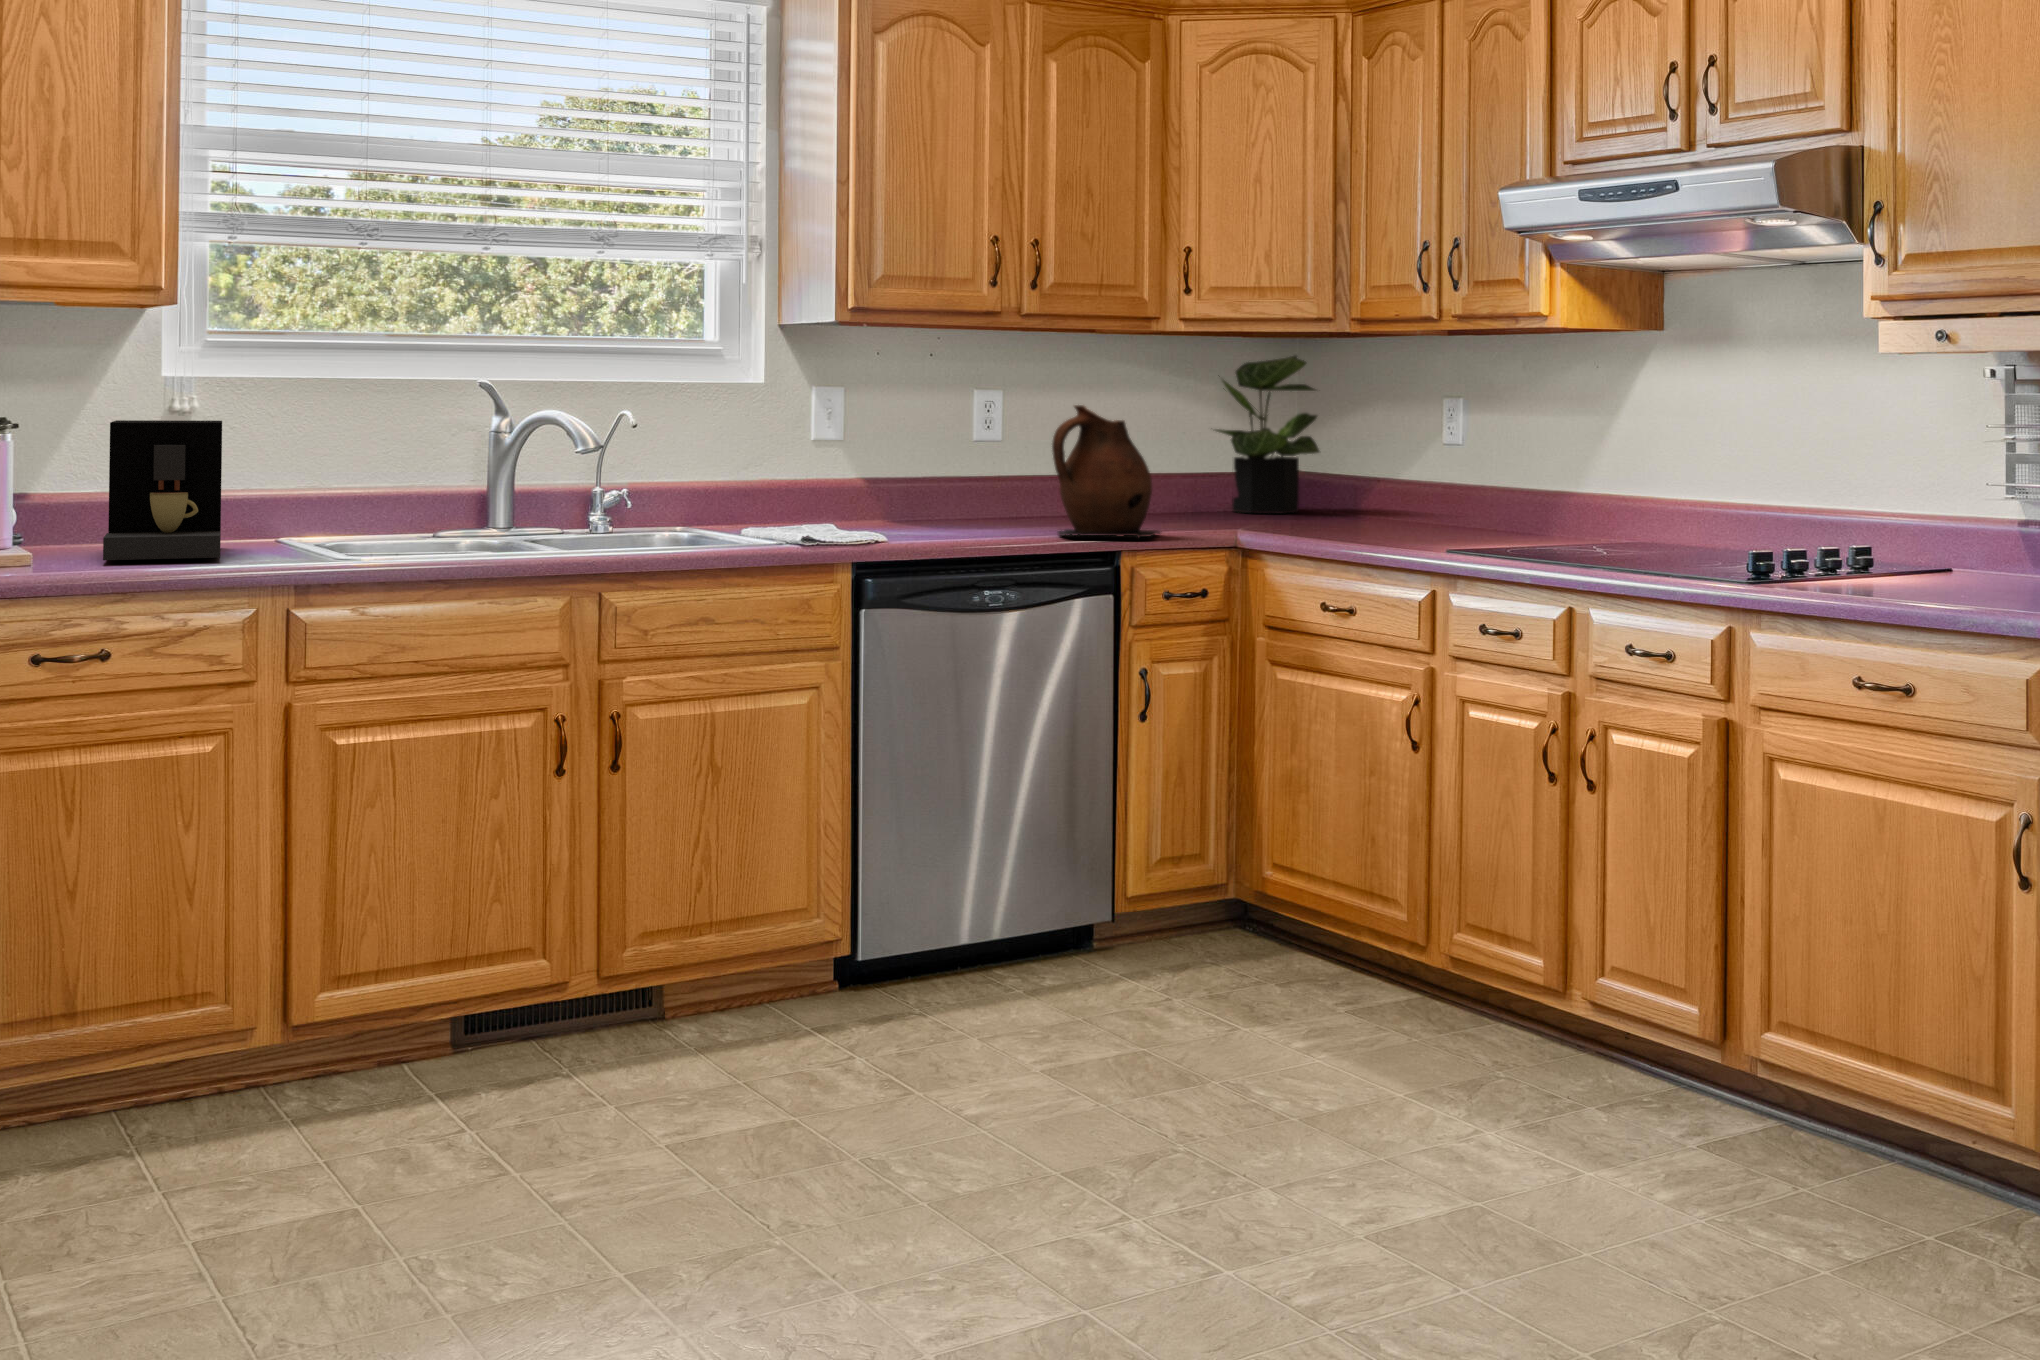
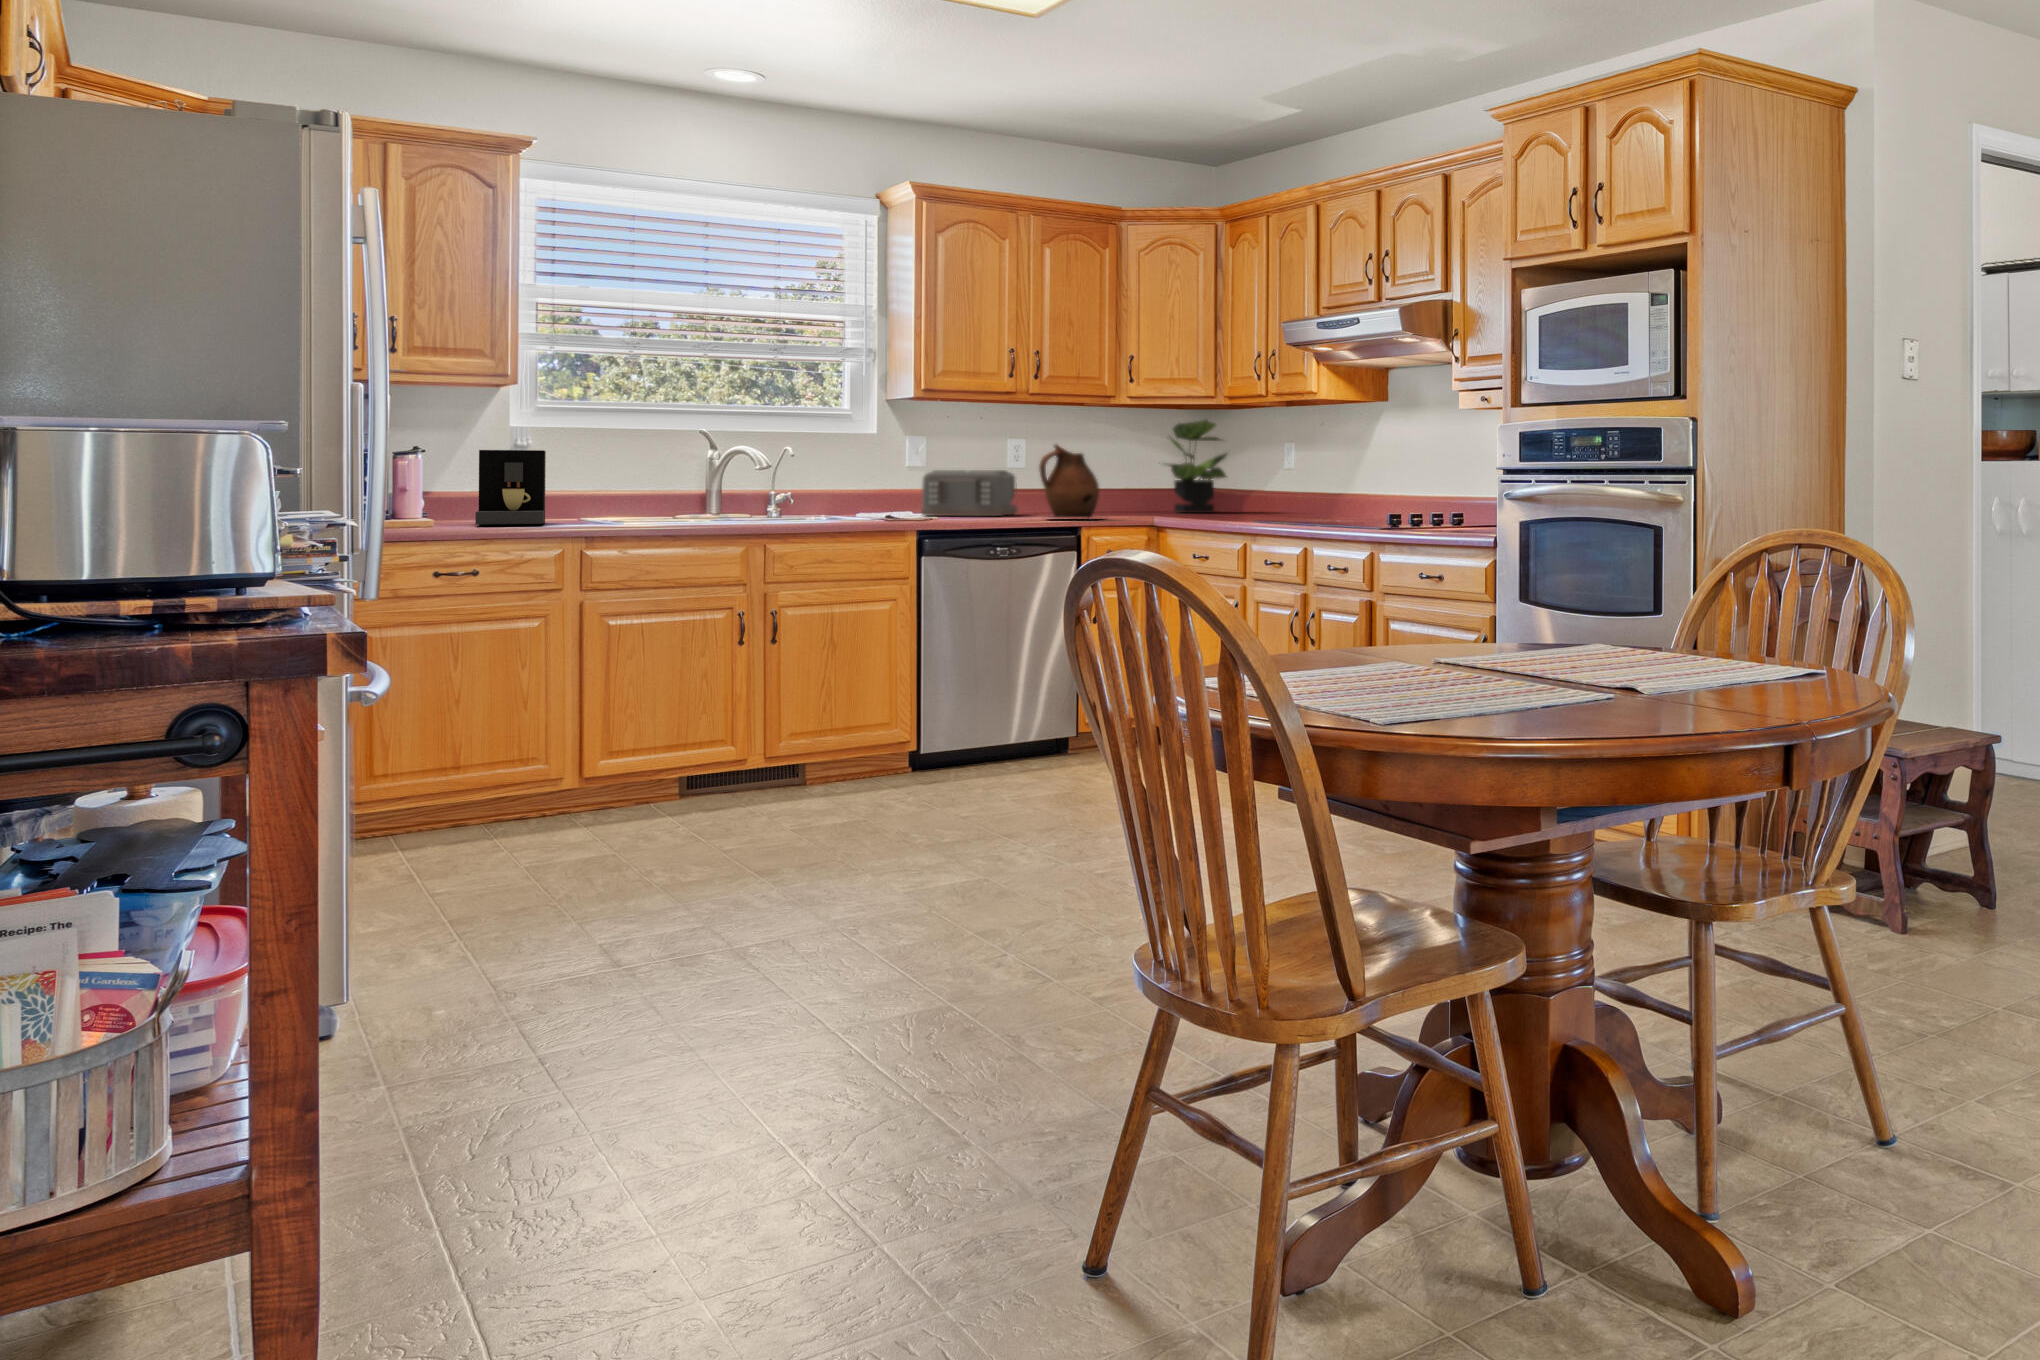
toaster: none [836,442,986,526] -> present [921,470,1018,516]

